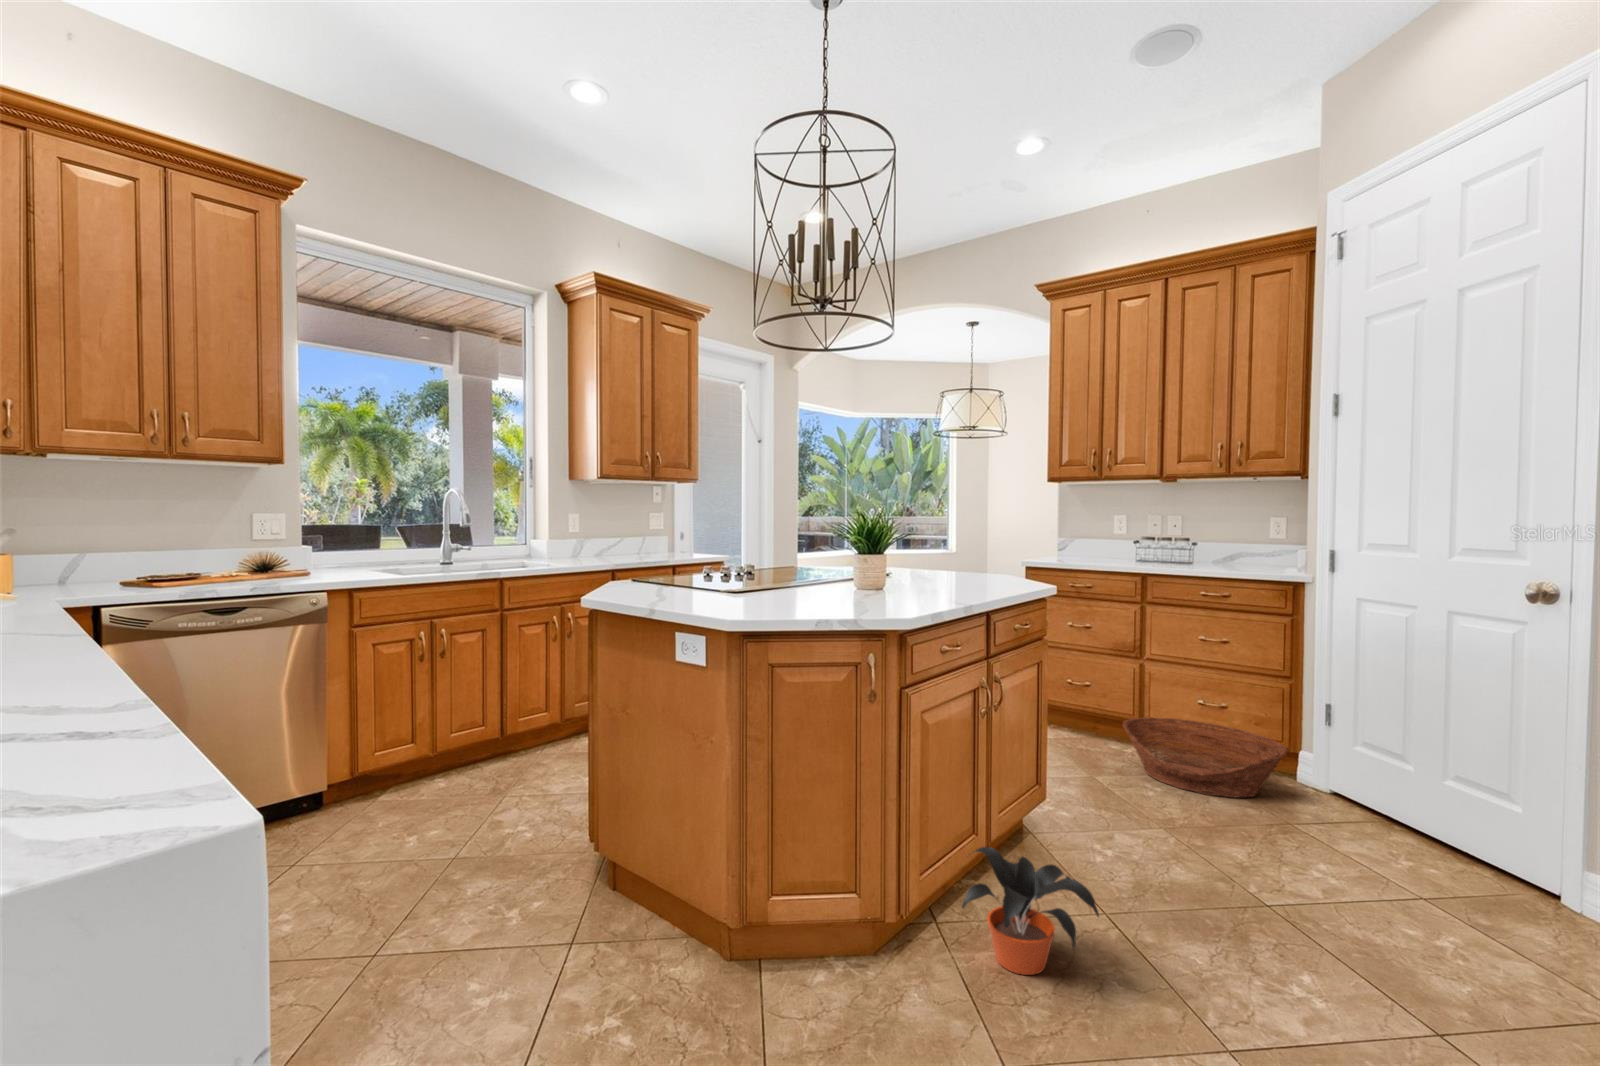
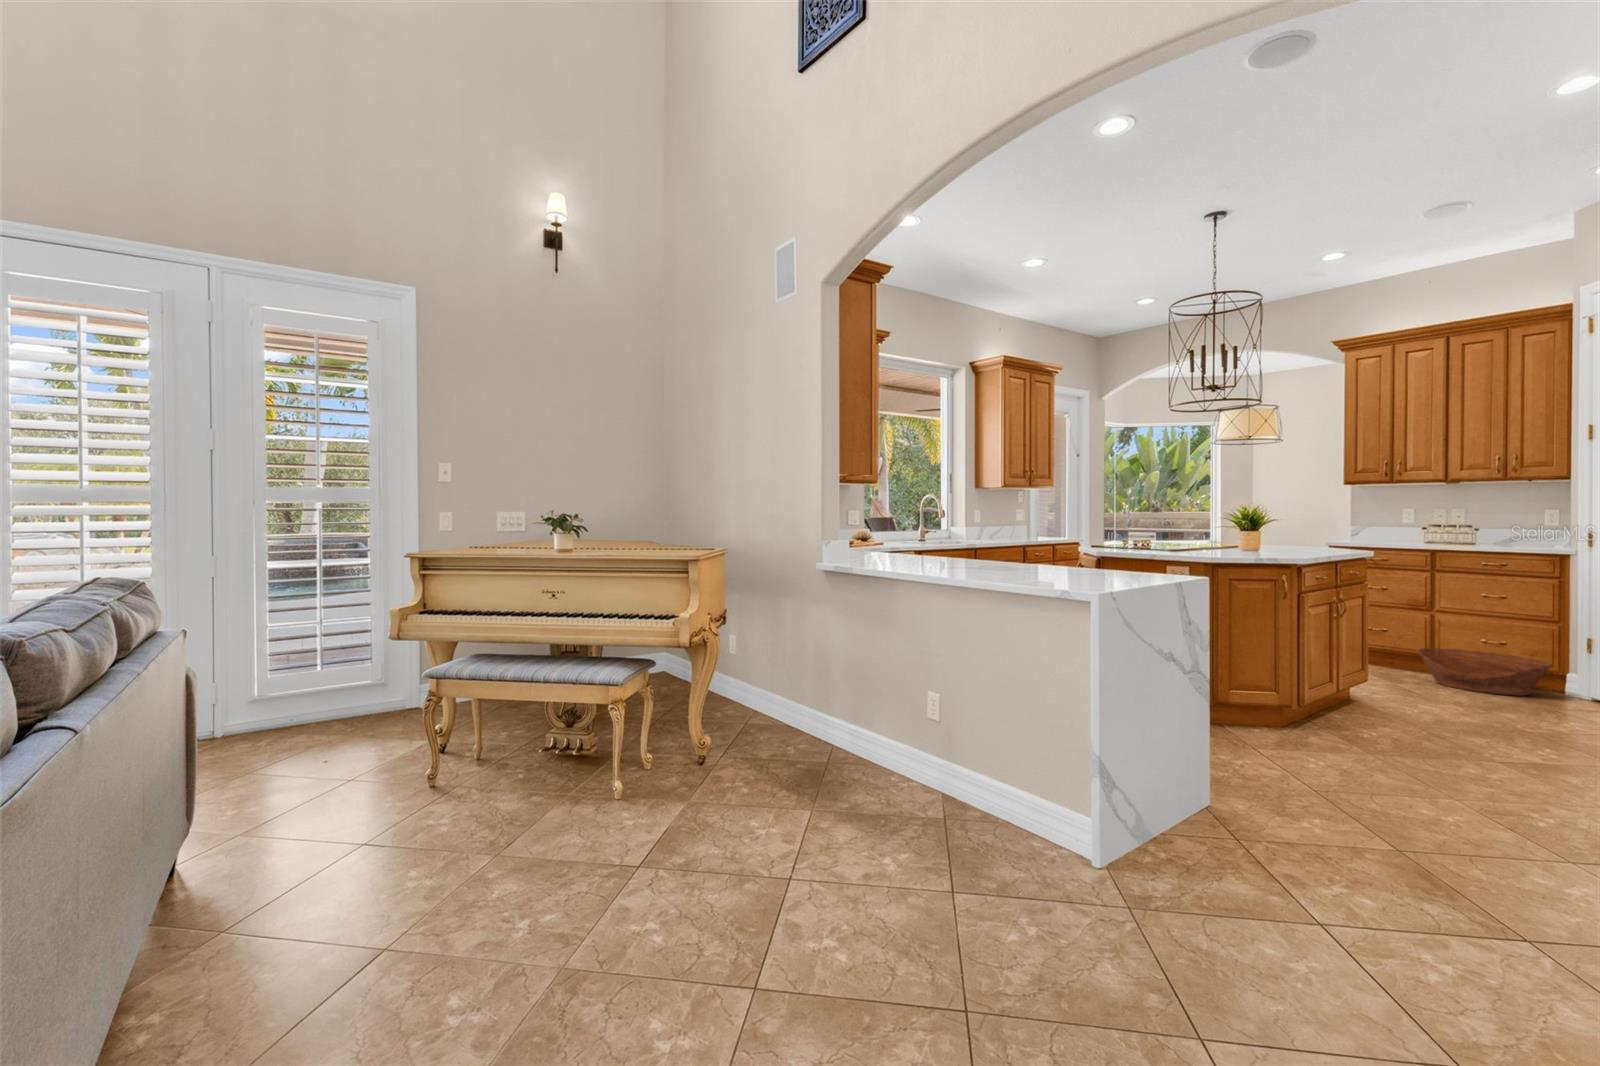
potted plant: present [962,847,1099,975] -> none [1333,679,1419,735]

